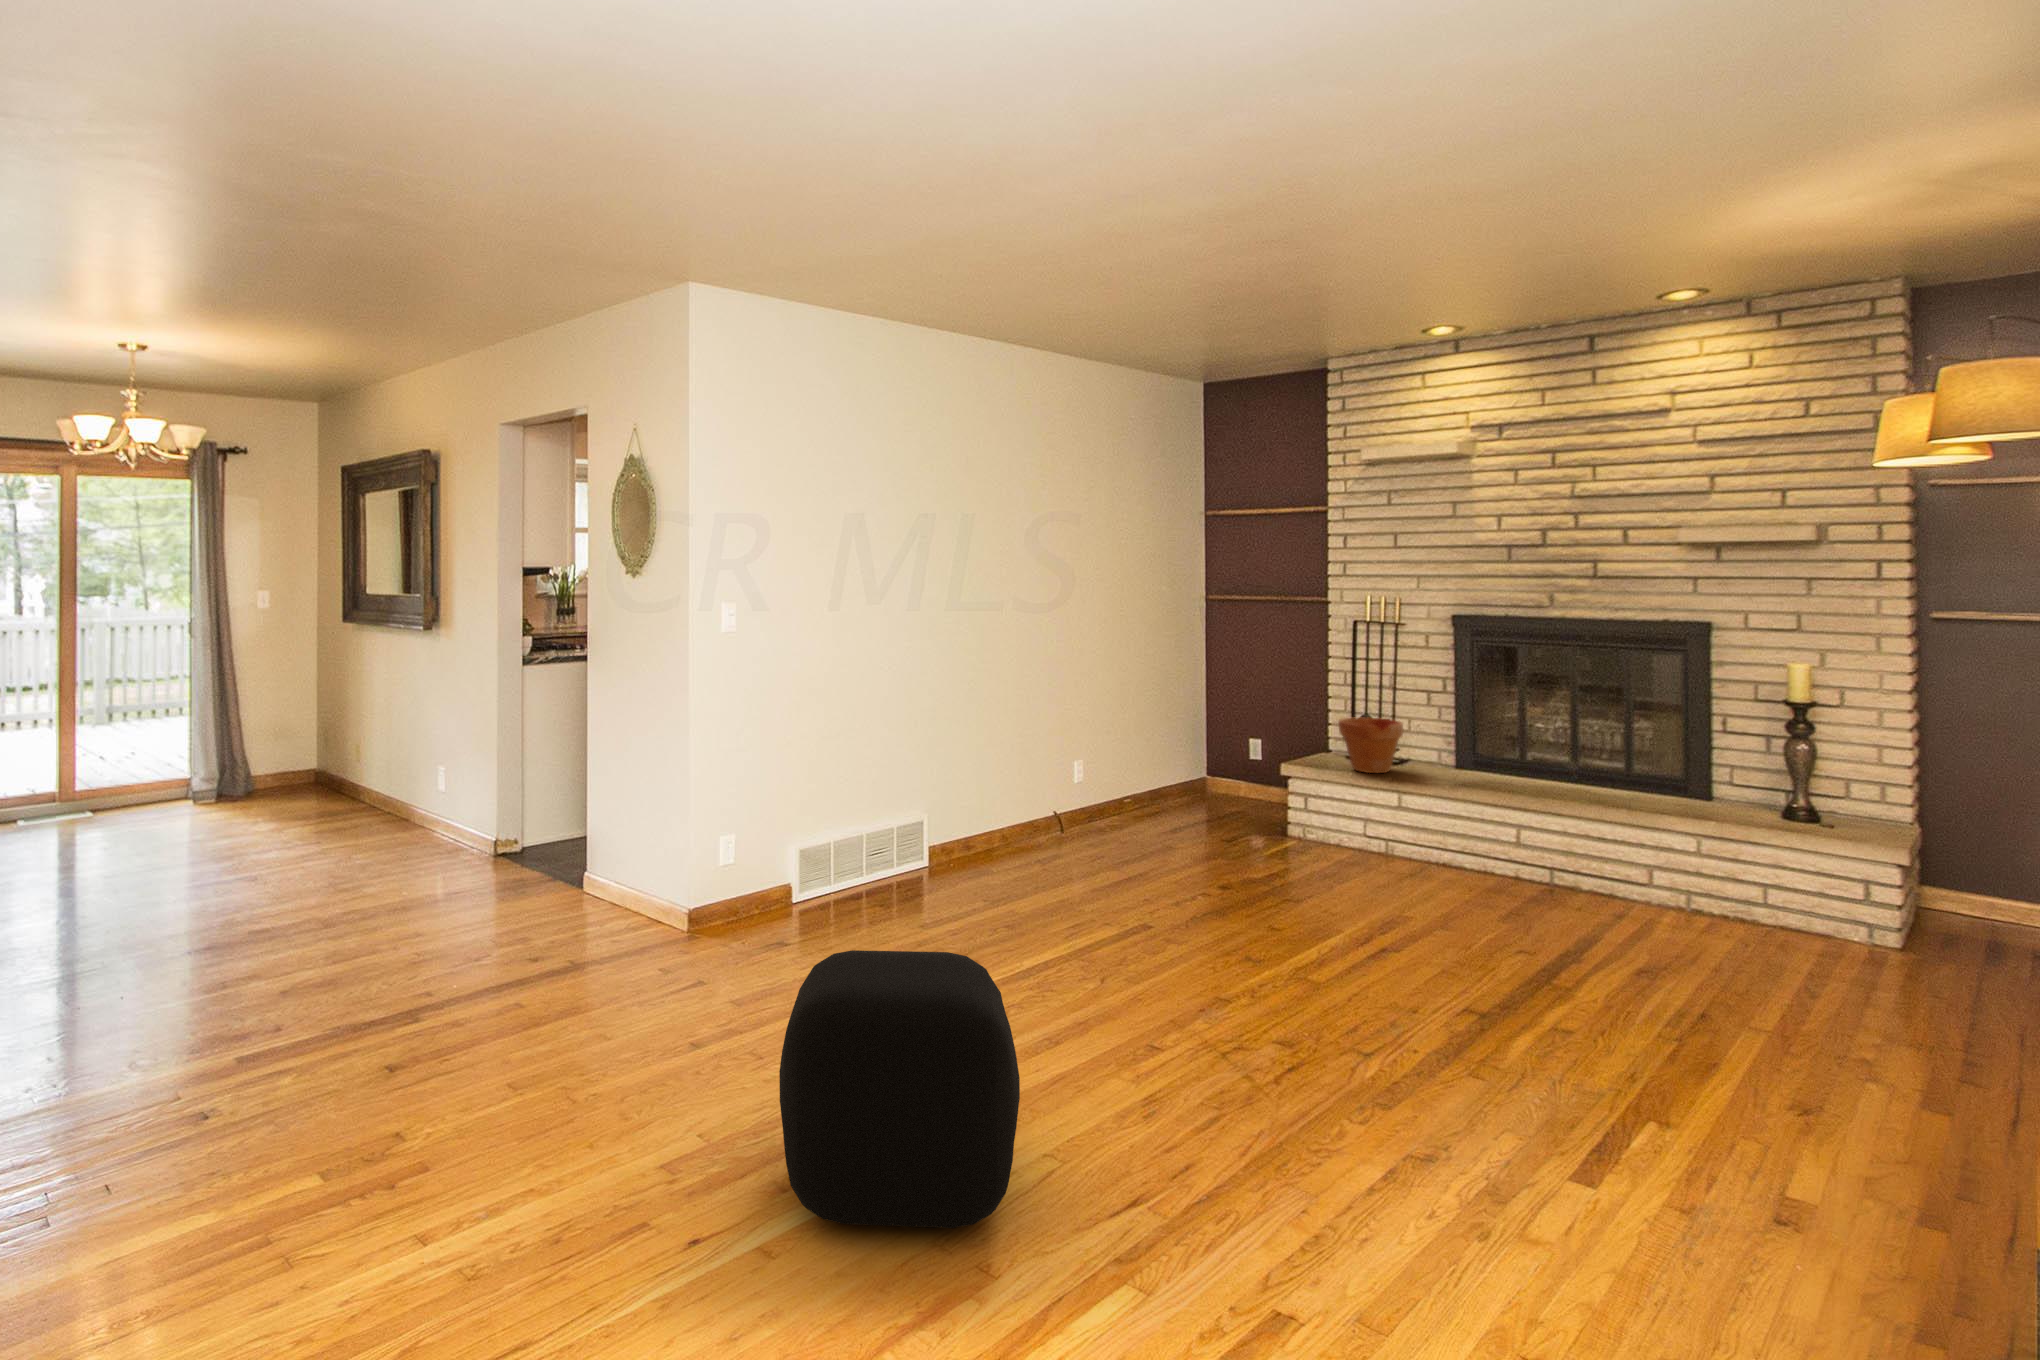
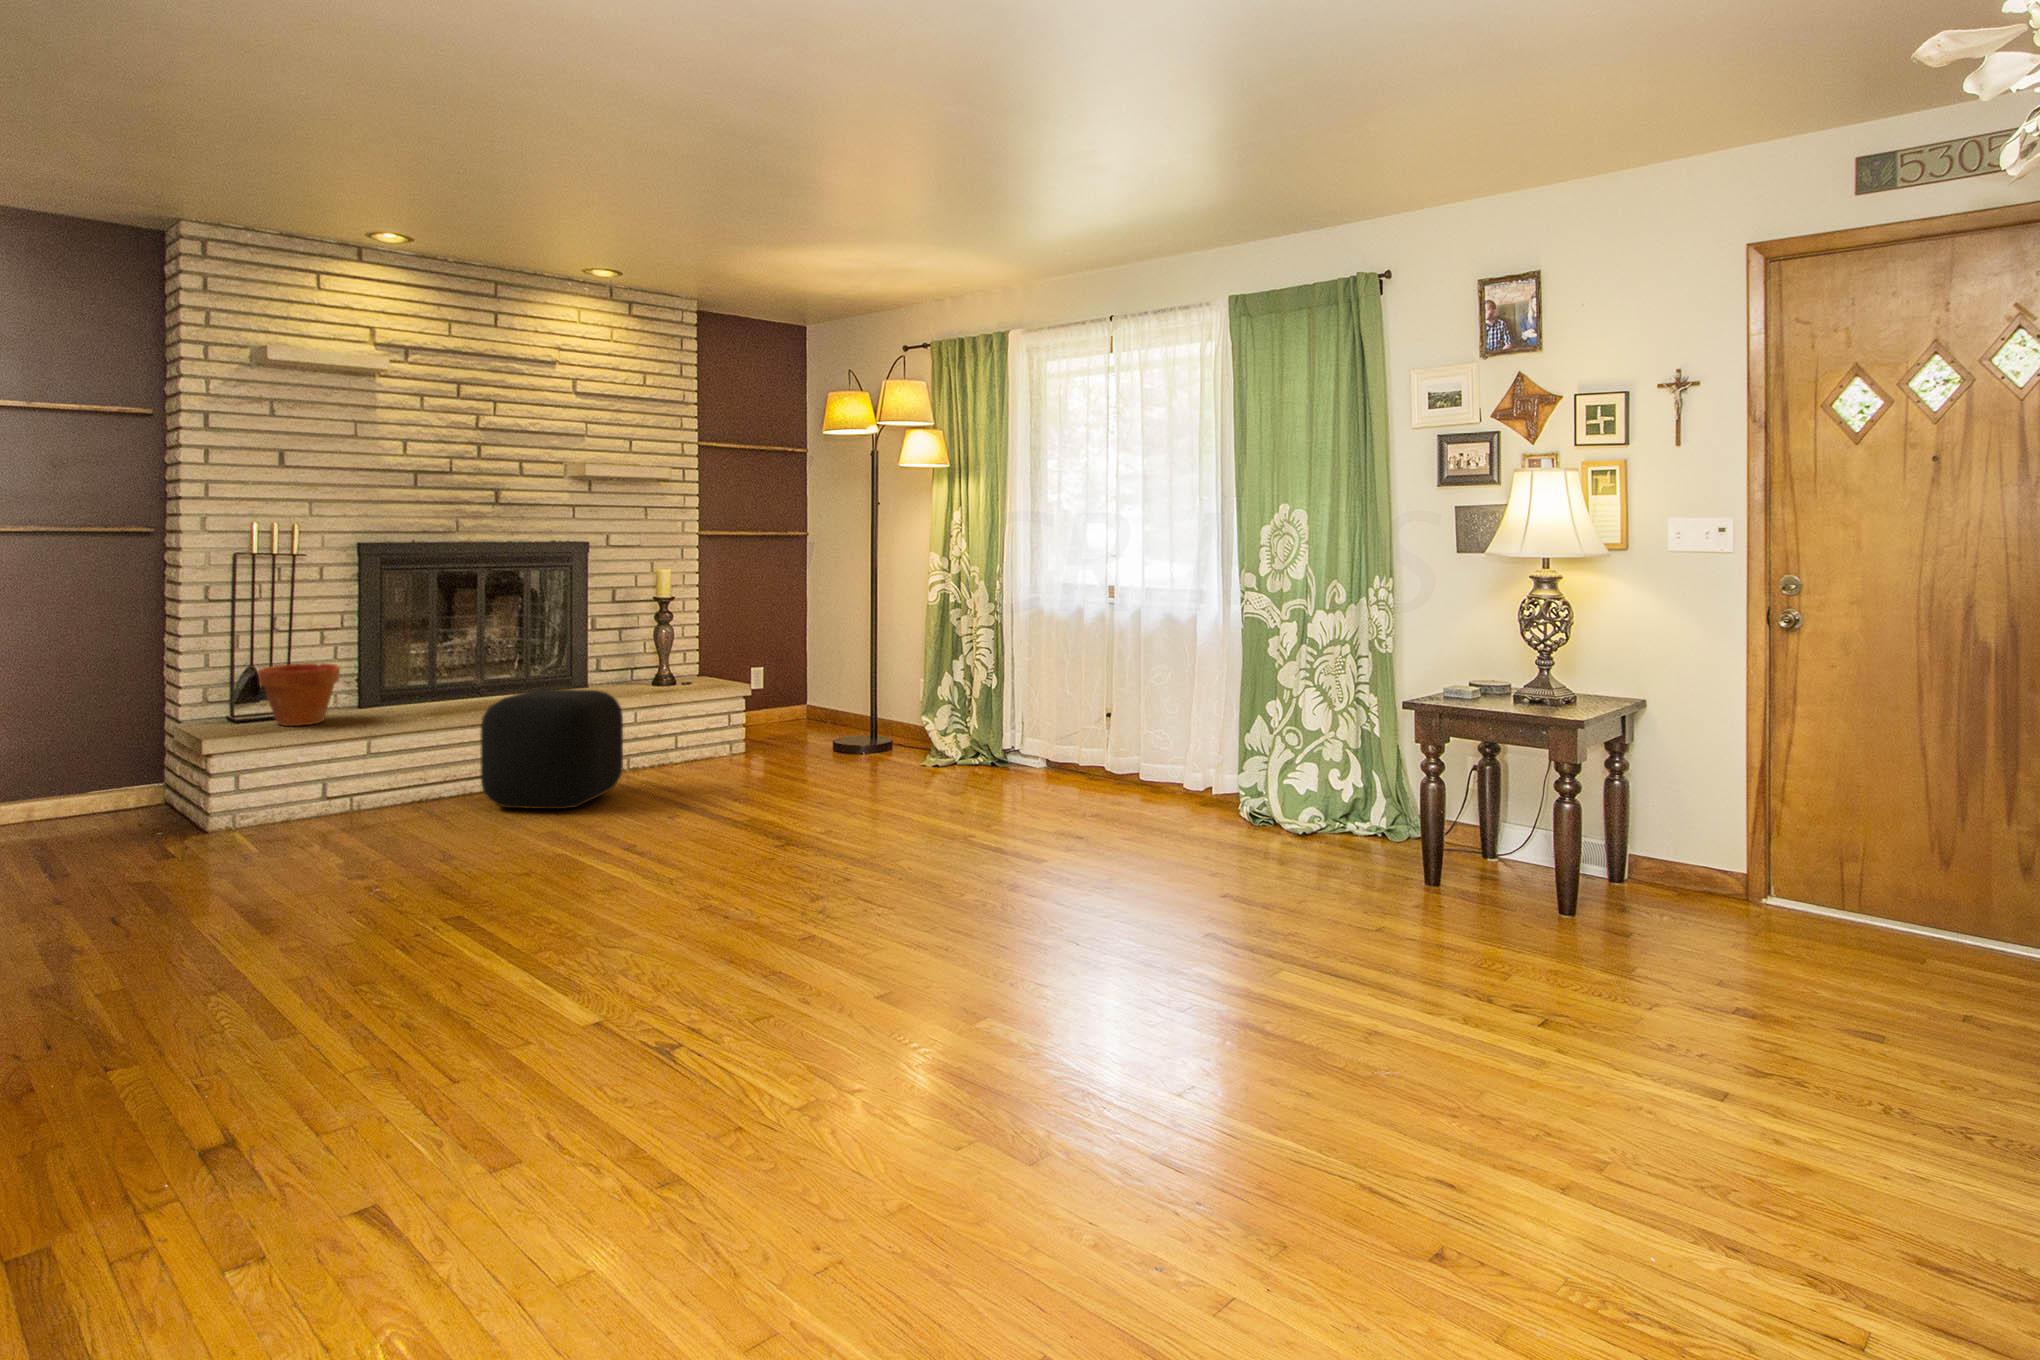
ottoman: present [779,950,1020,1228] -> present [480,689,623,809]

